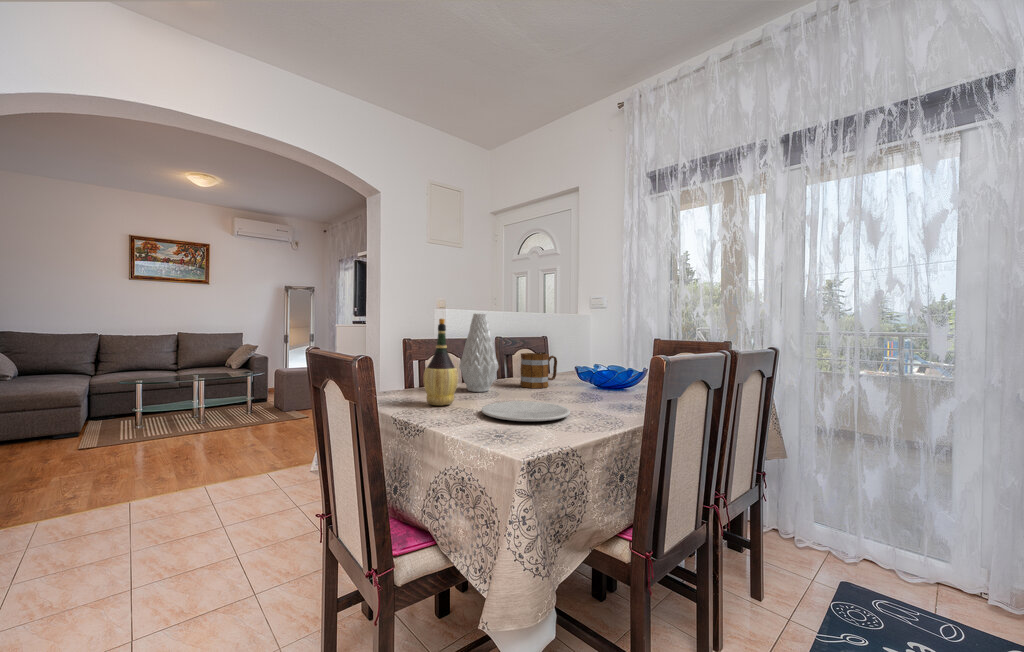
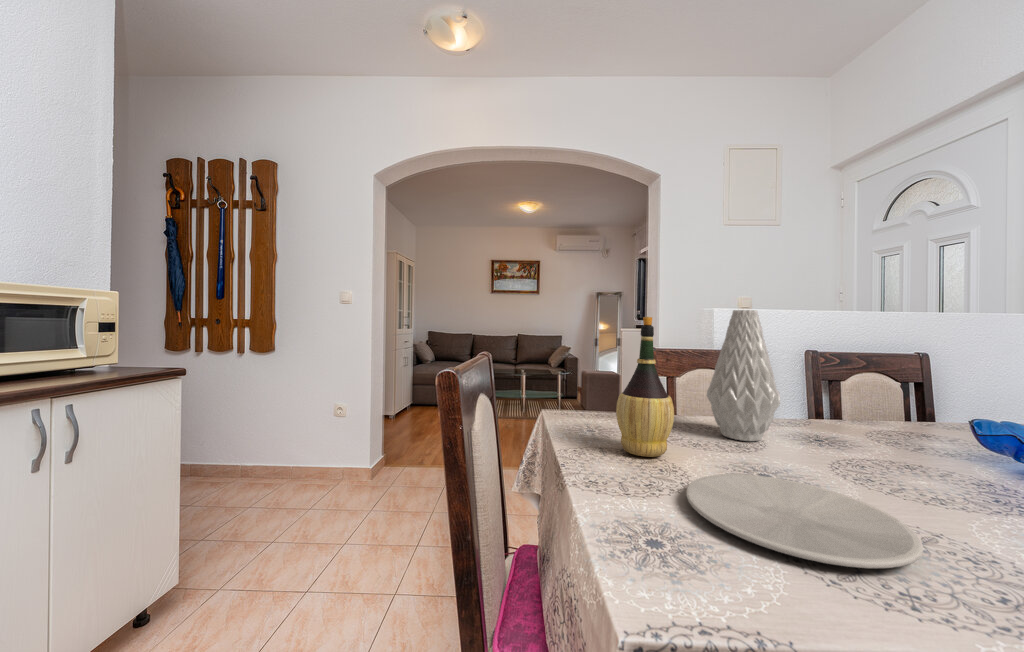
mug: present [520,353,557,388] -> none [839,382,937,454]

